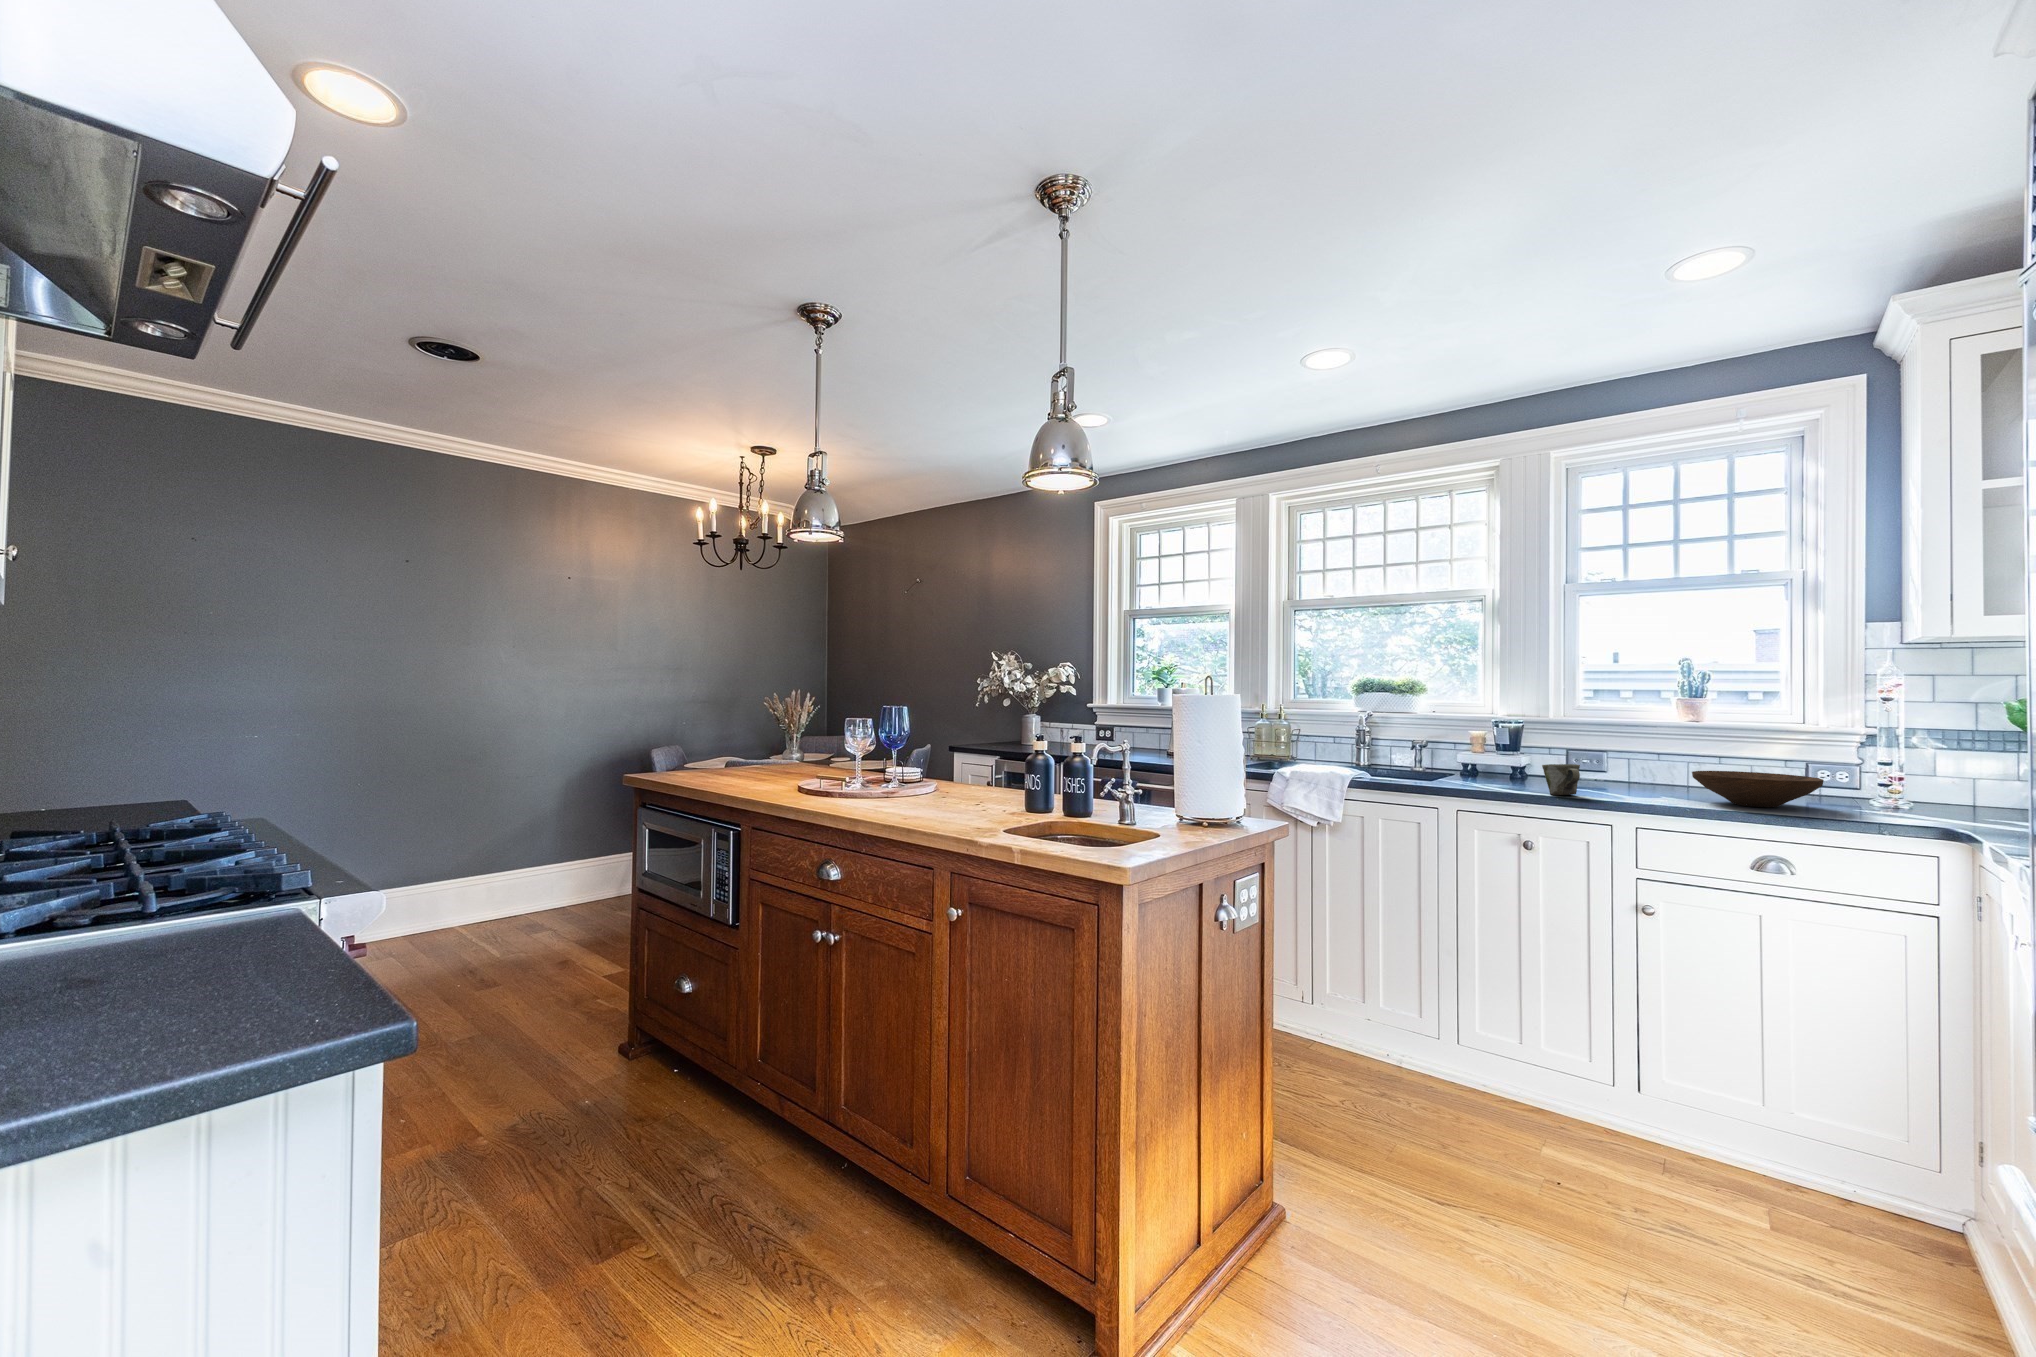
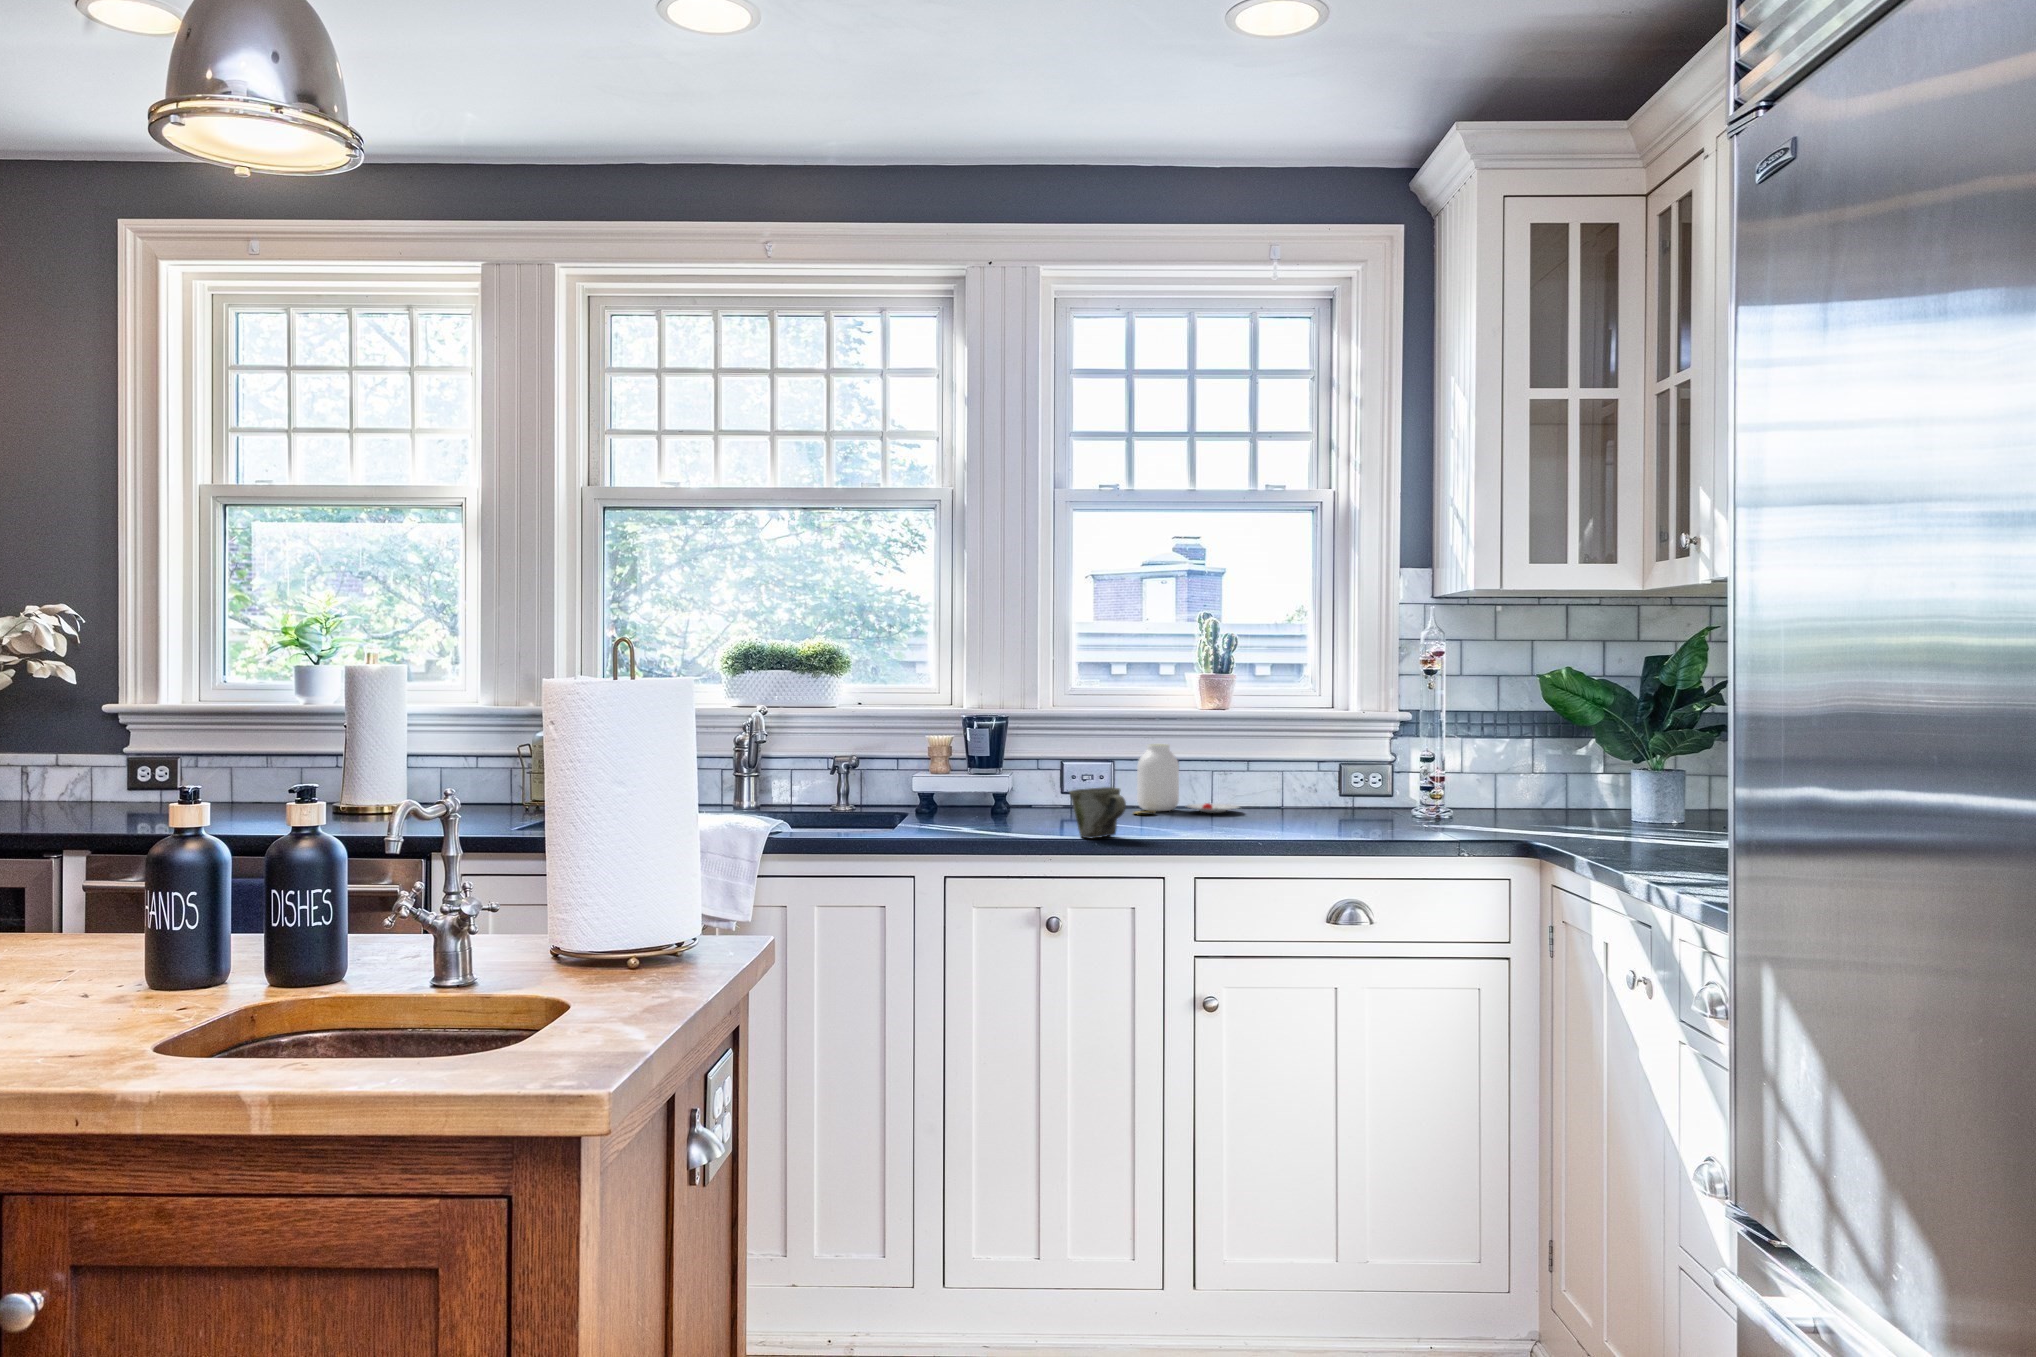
jar: none [1612,742,1702,789] -> present [1133,744,1239,814]
wooden bowl: present [1692,771,1824,807] -> none [1248,782,1392,833]

